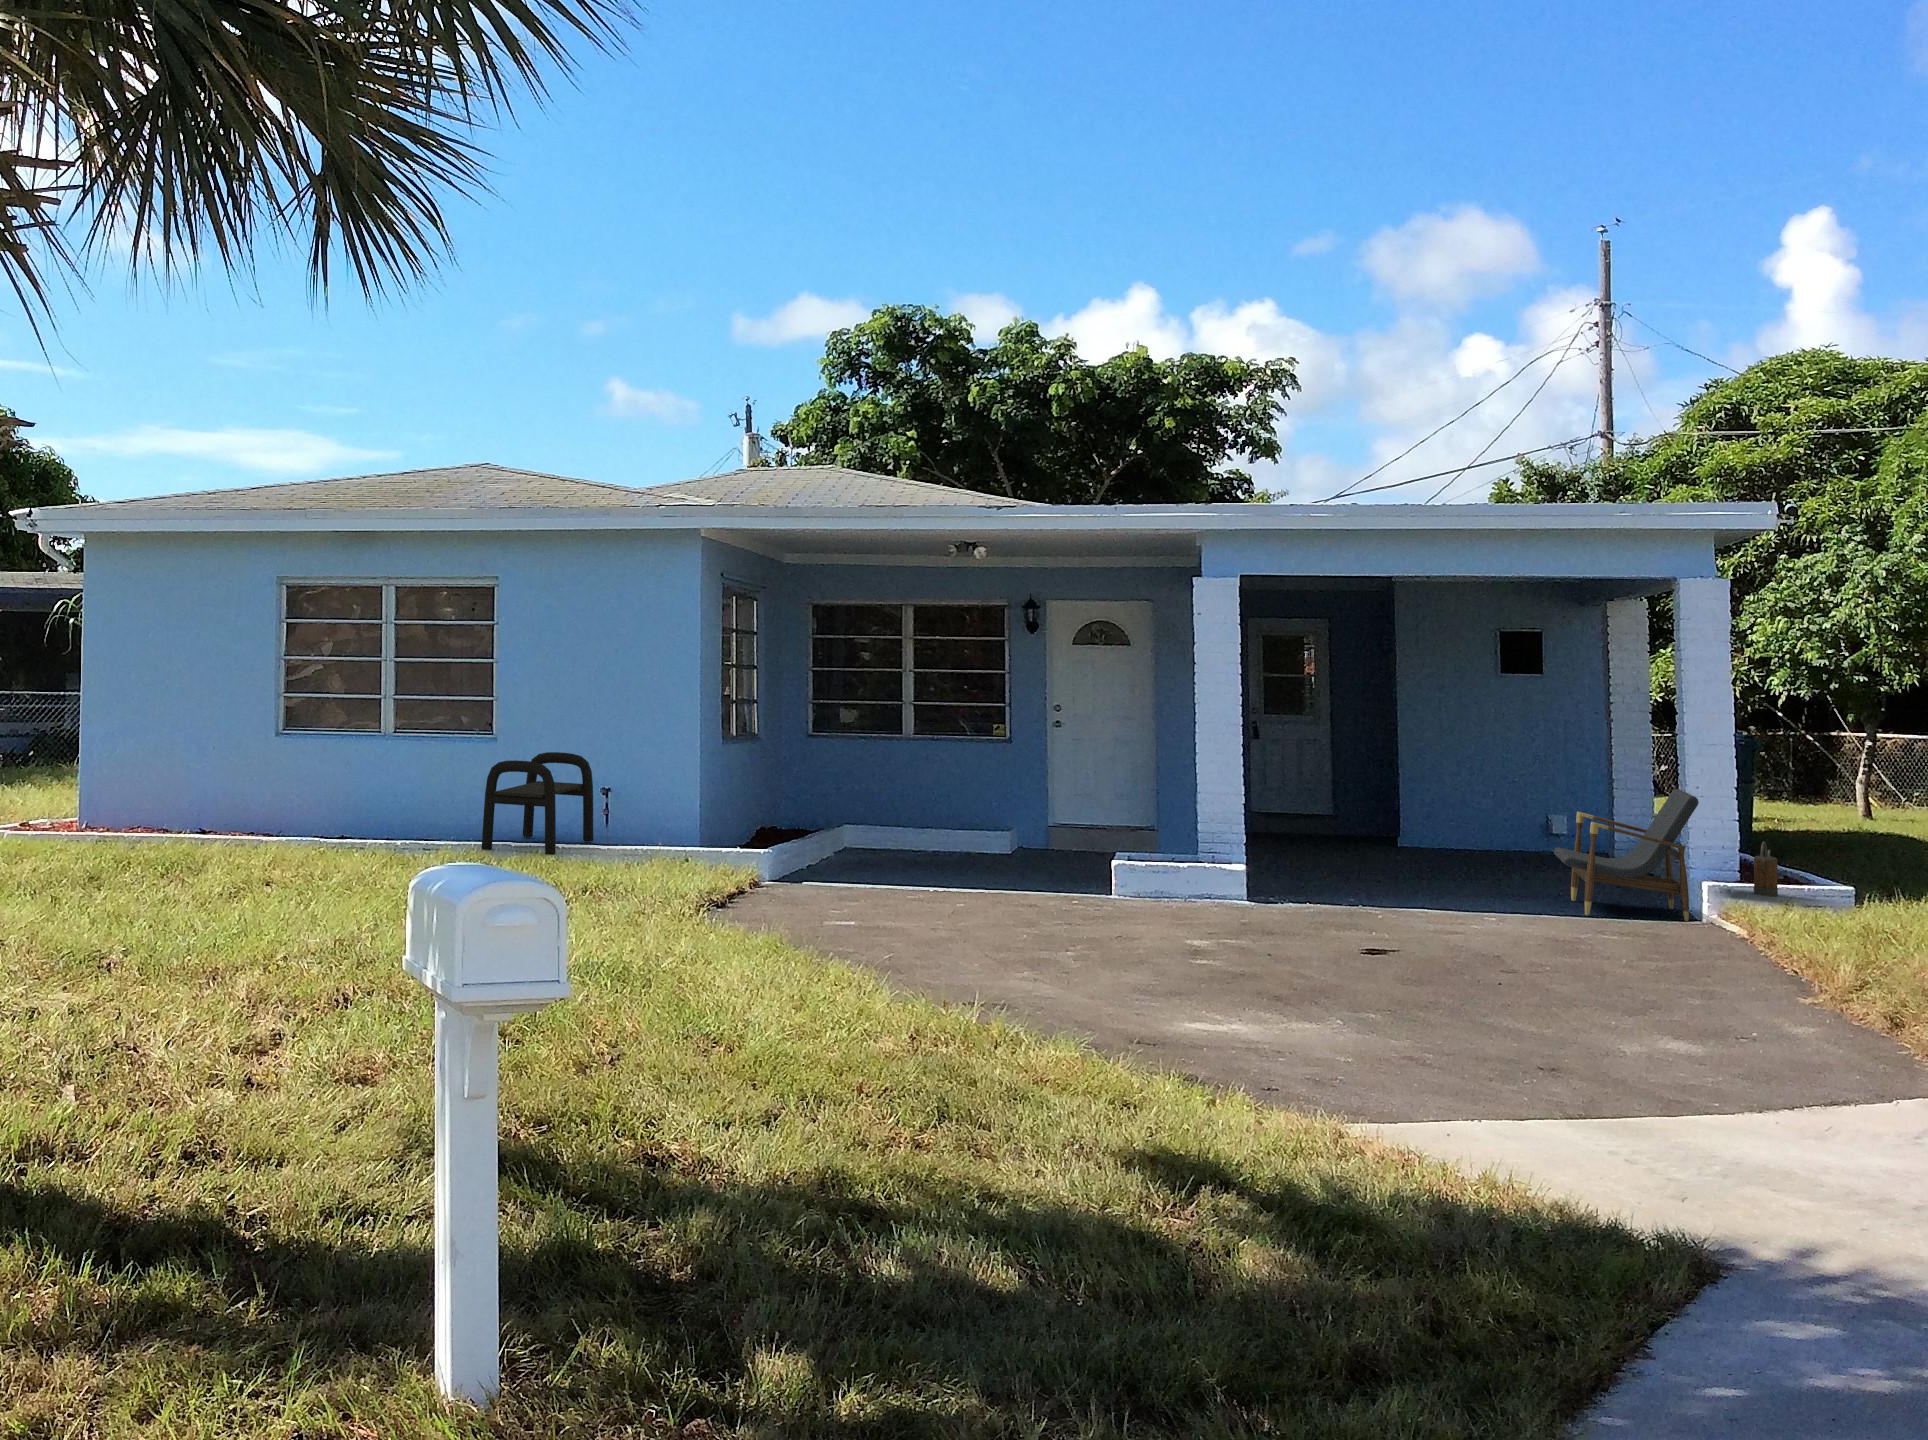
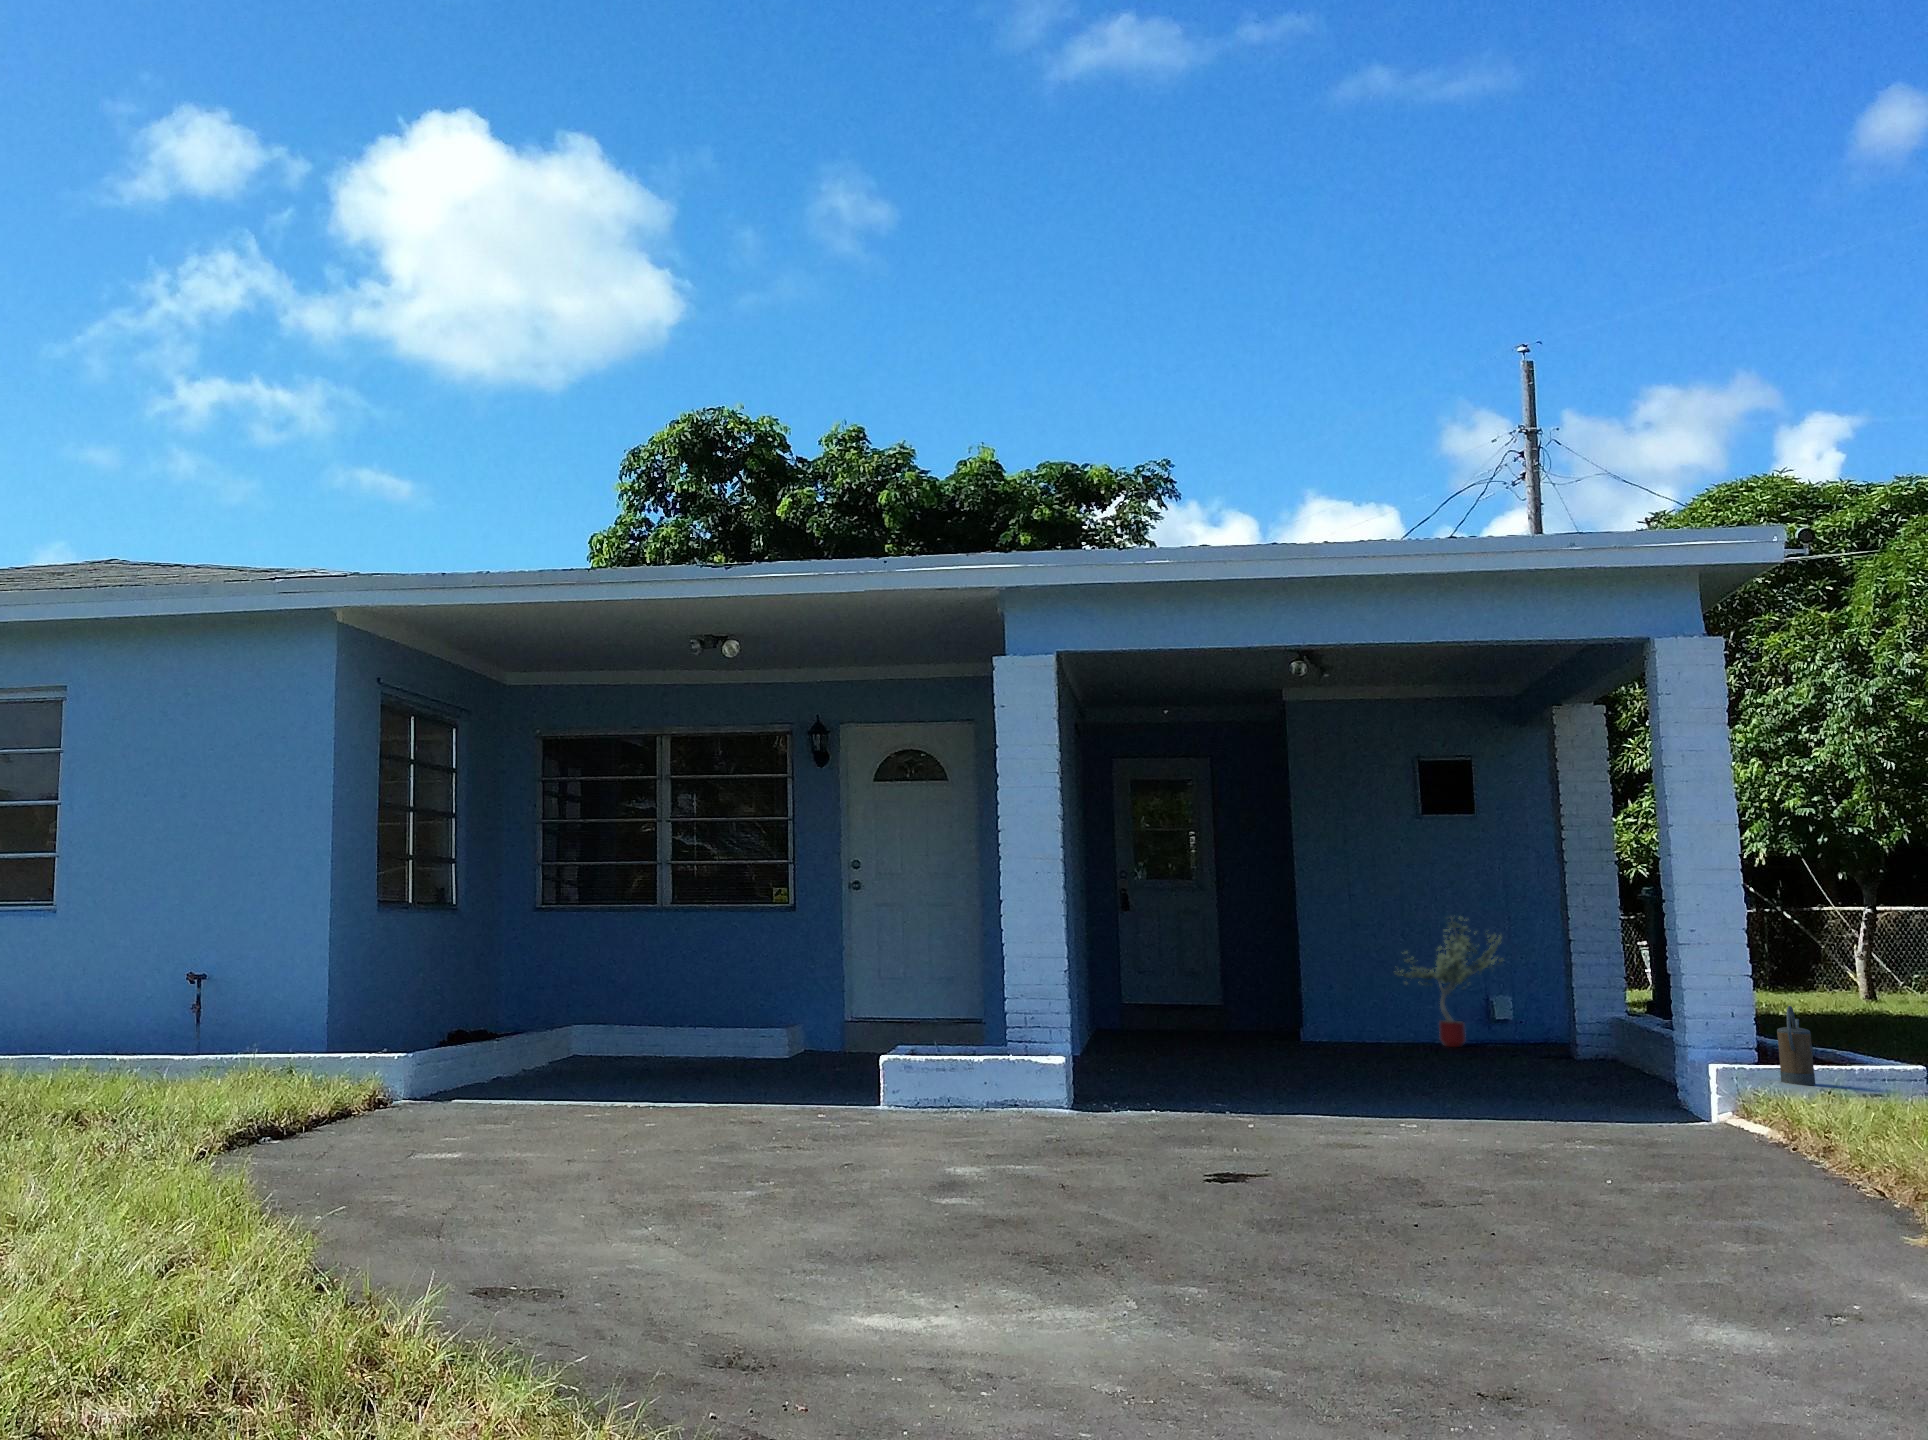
bench: present [482,752,593,855] -> none [15,922,195,1063]
potted tree: none [1472,758,1560,856] -> present [1395,917,1503,1047]
lounge chair: present [1554,789,1699,921] -> none [1498,935,1695,1124]

